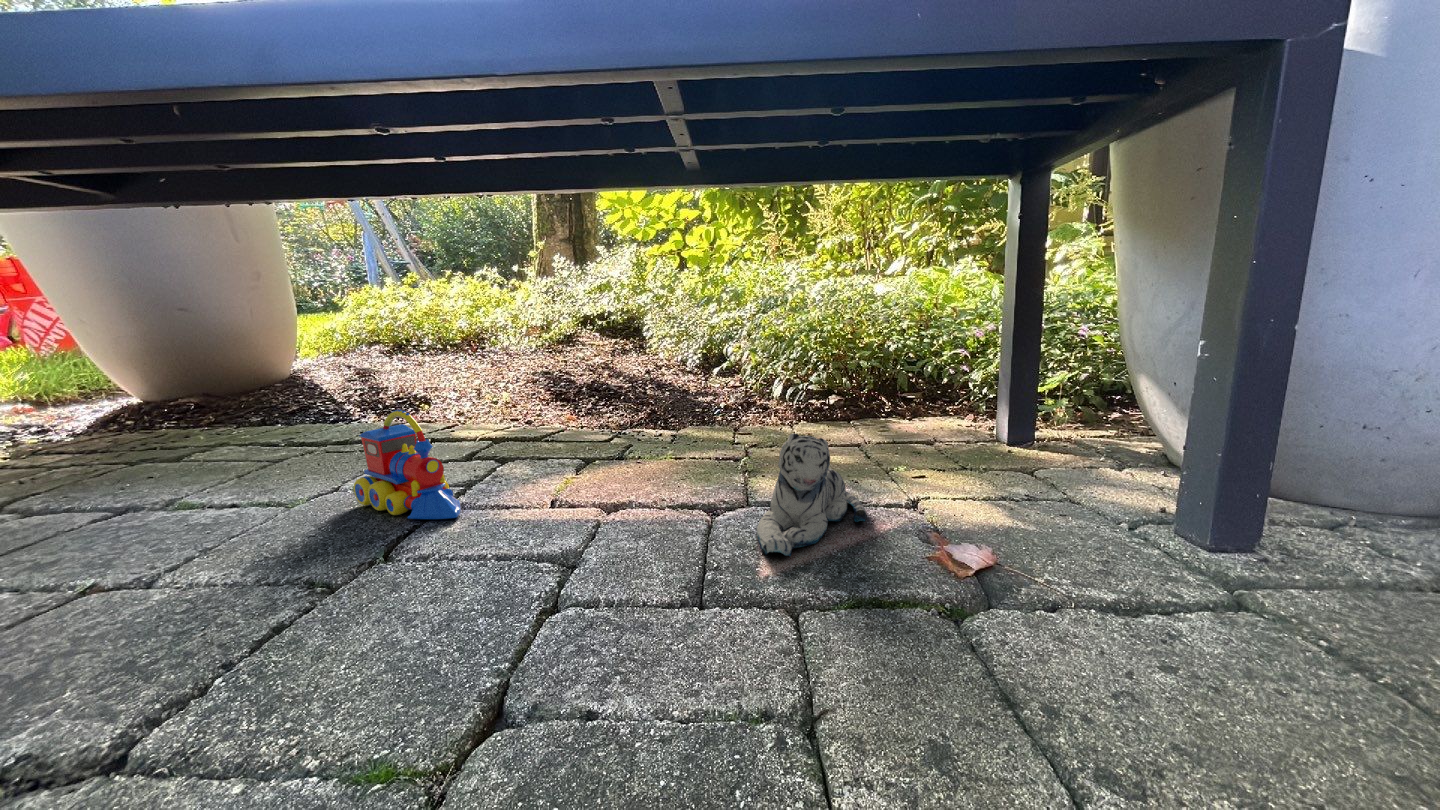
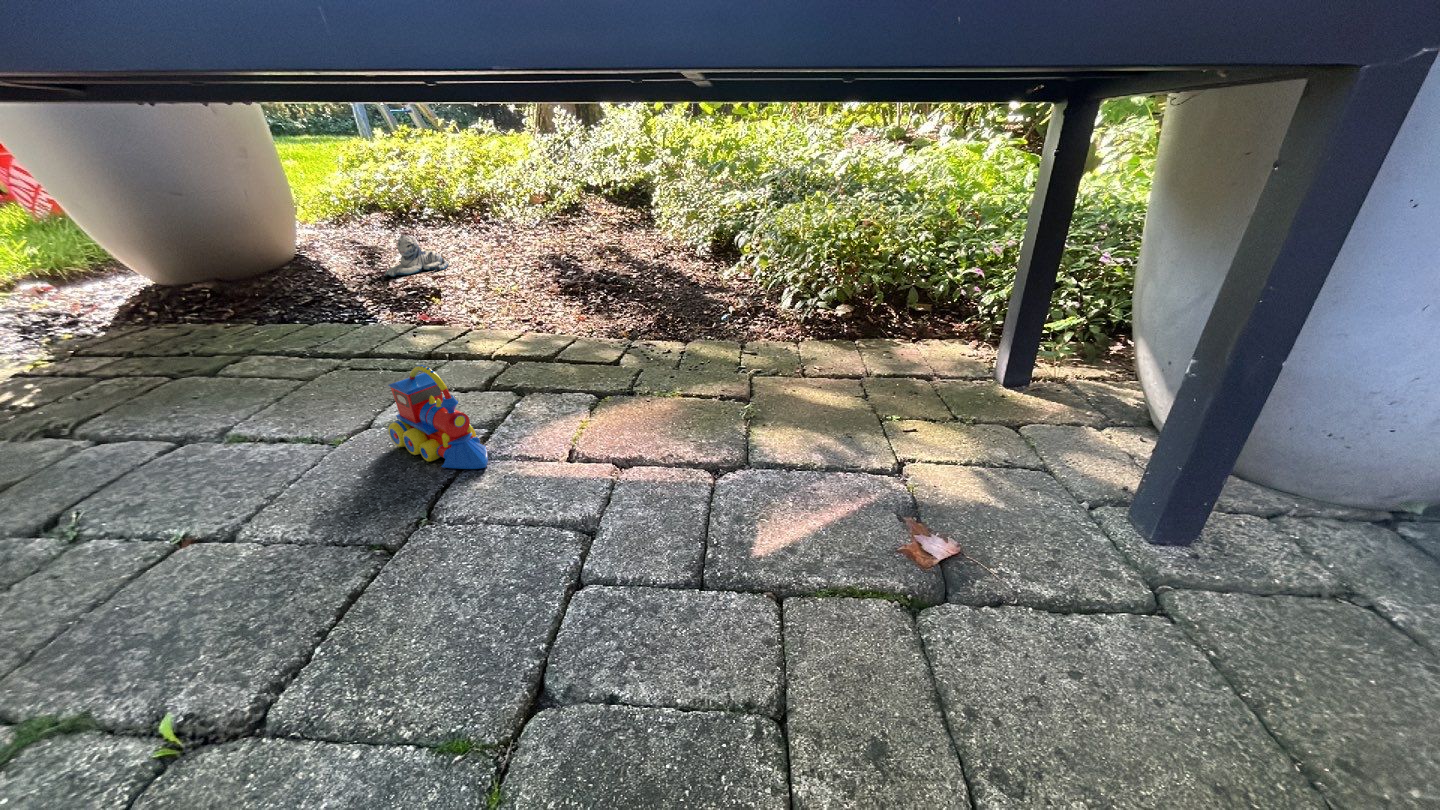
plush toy: present [757,433,866,556] -> present [385,235,449,277]

